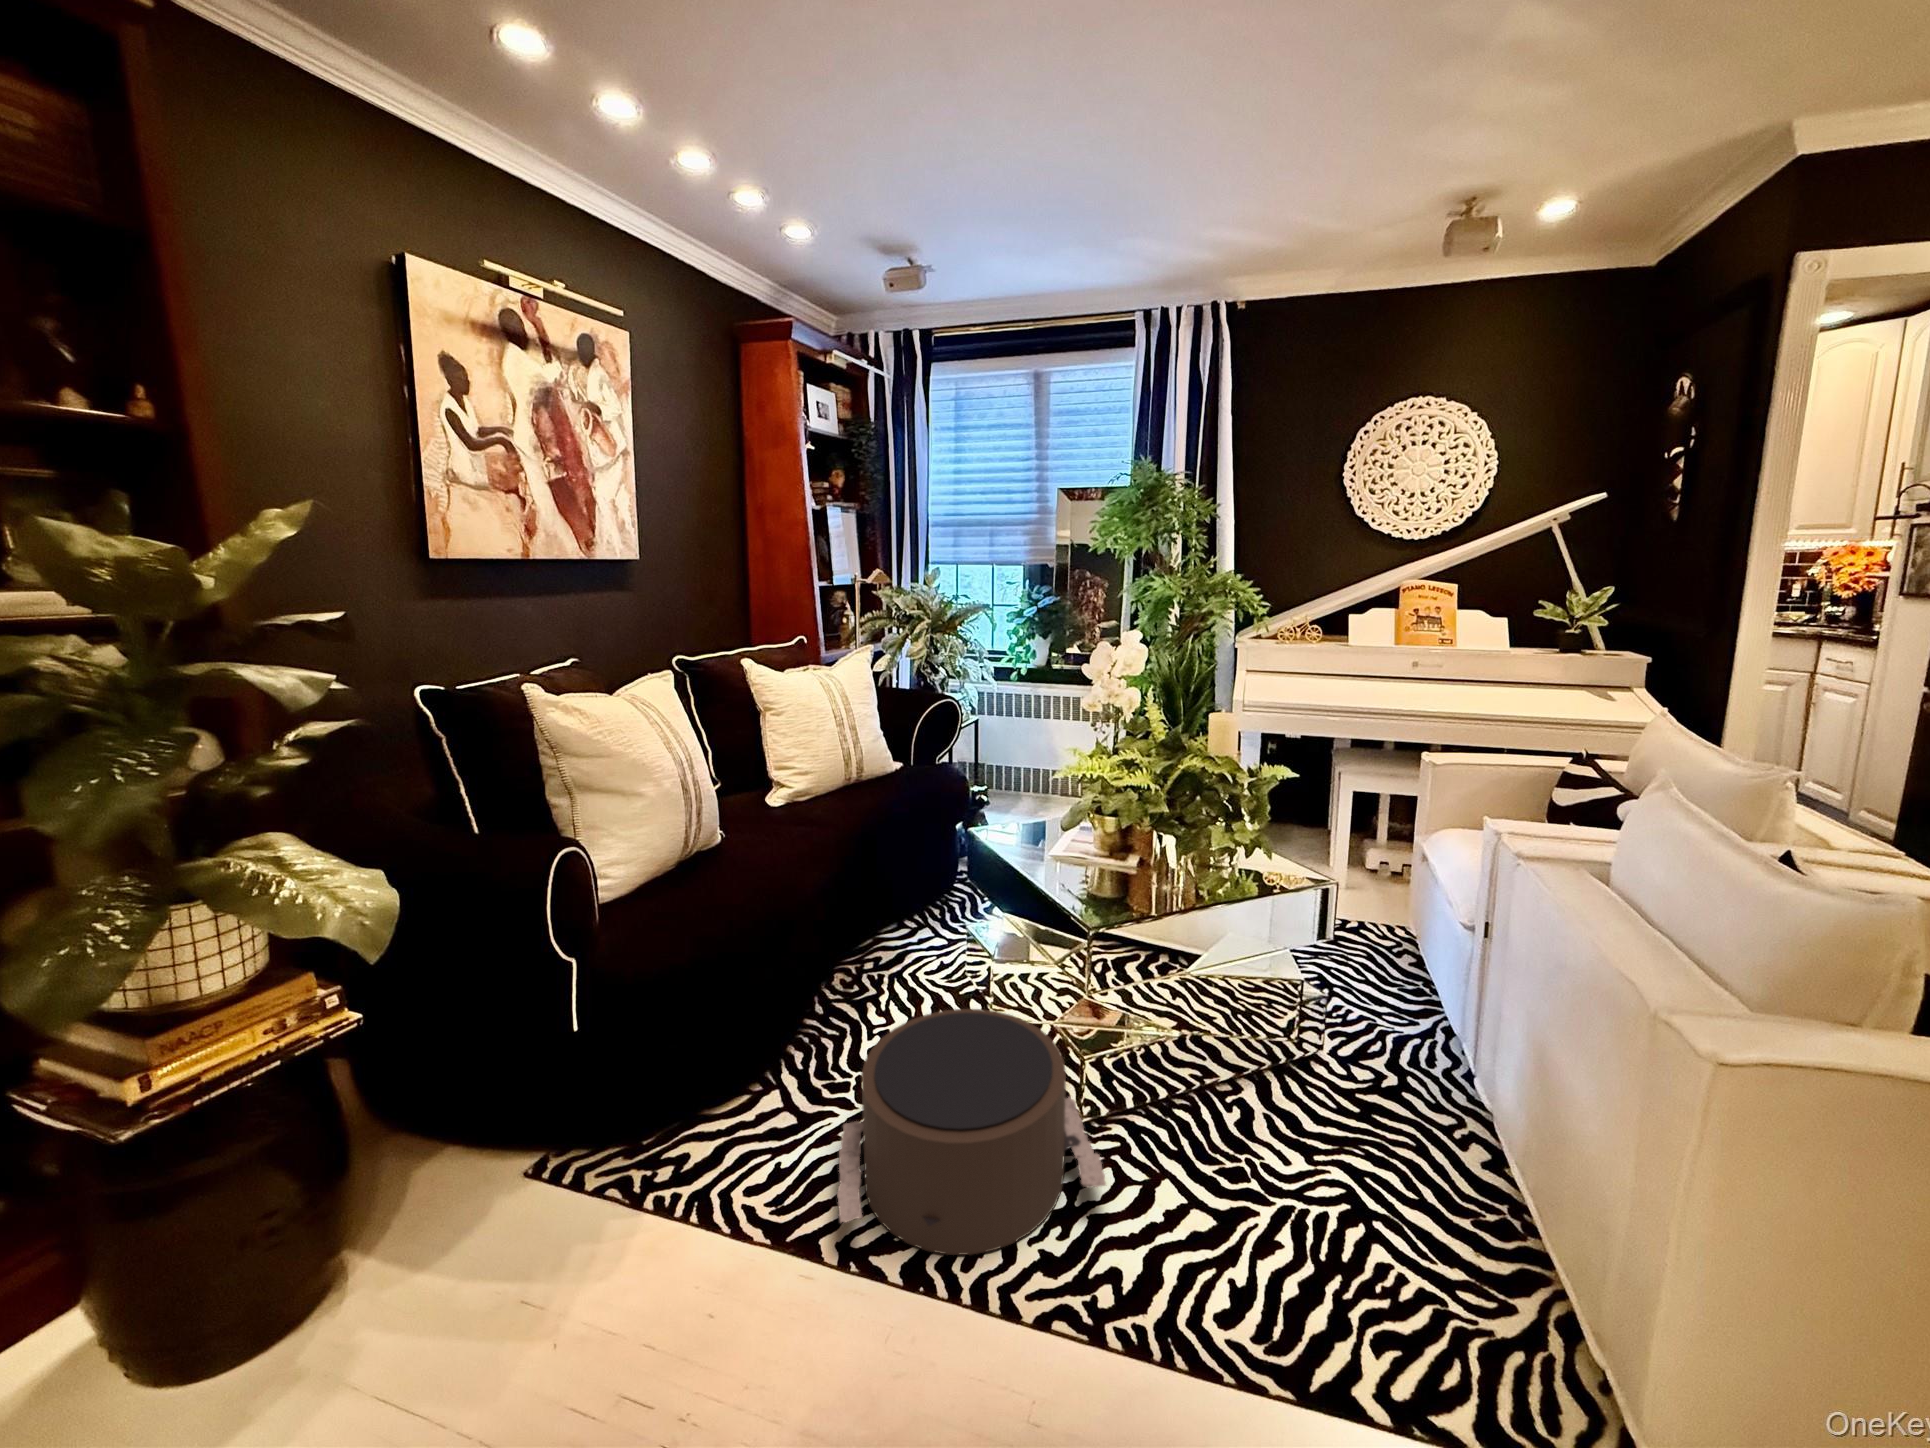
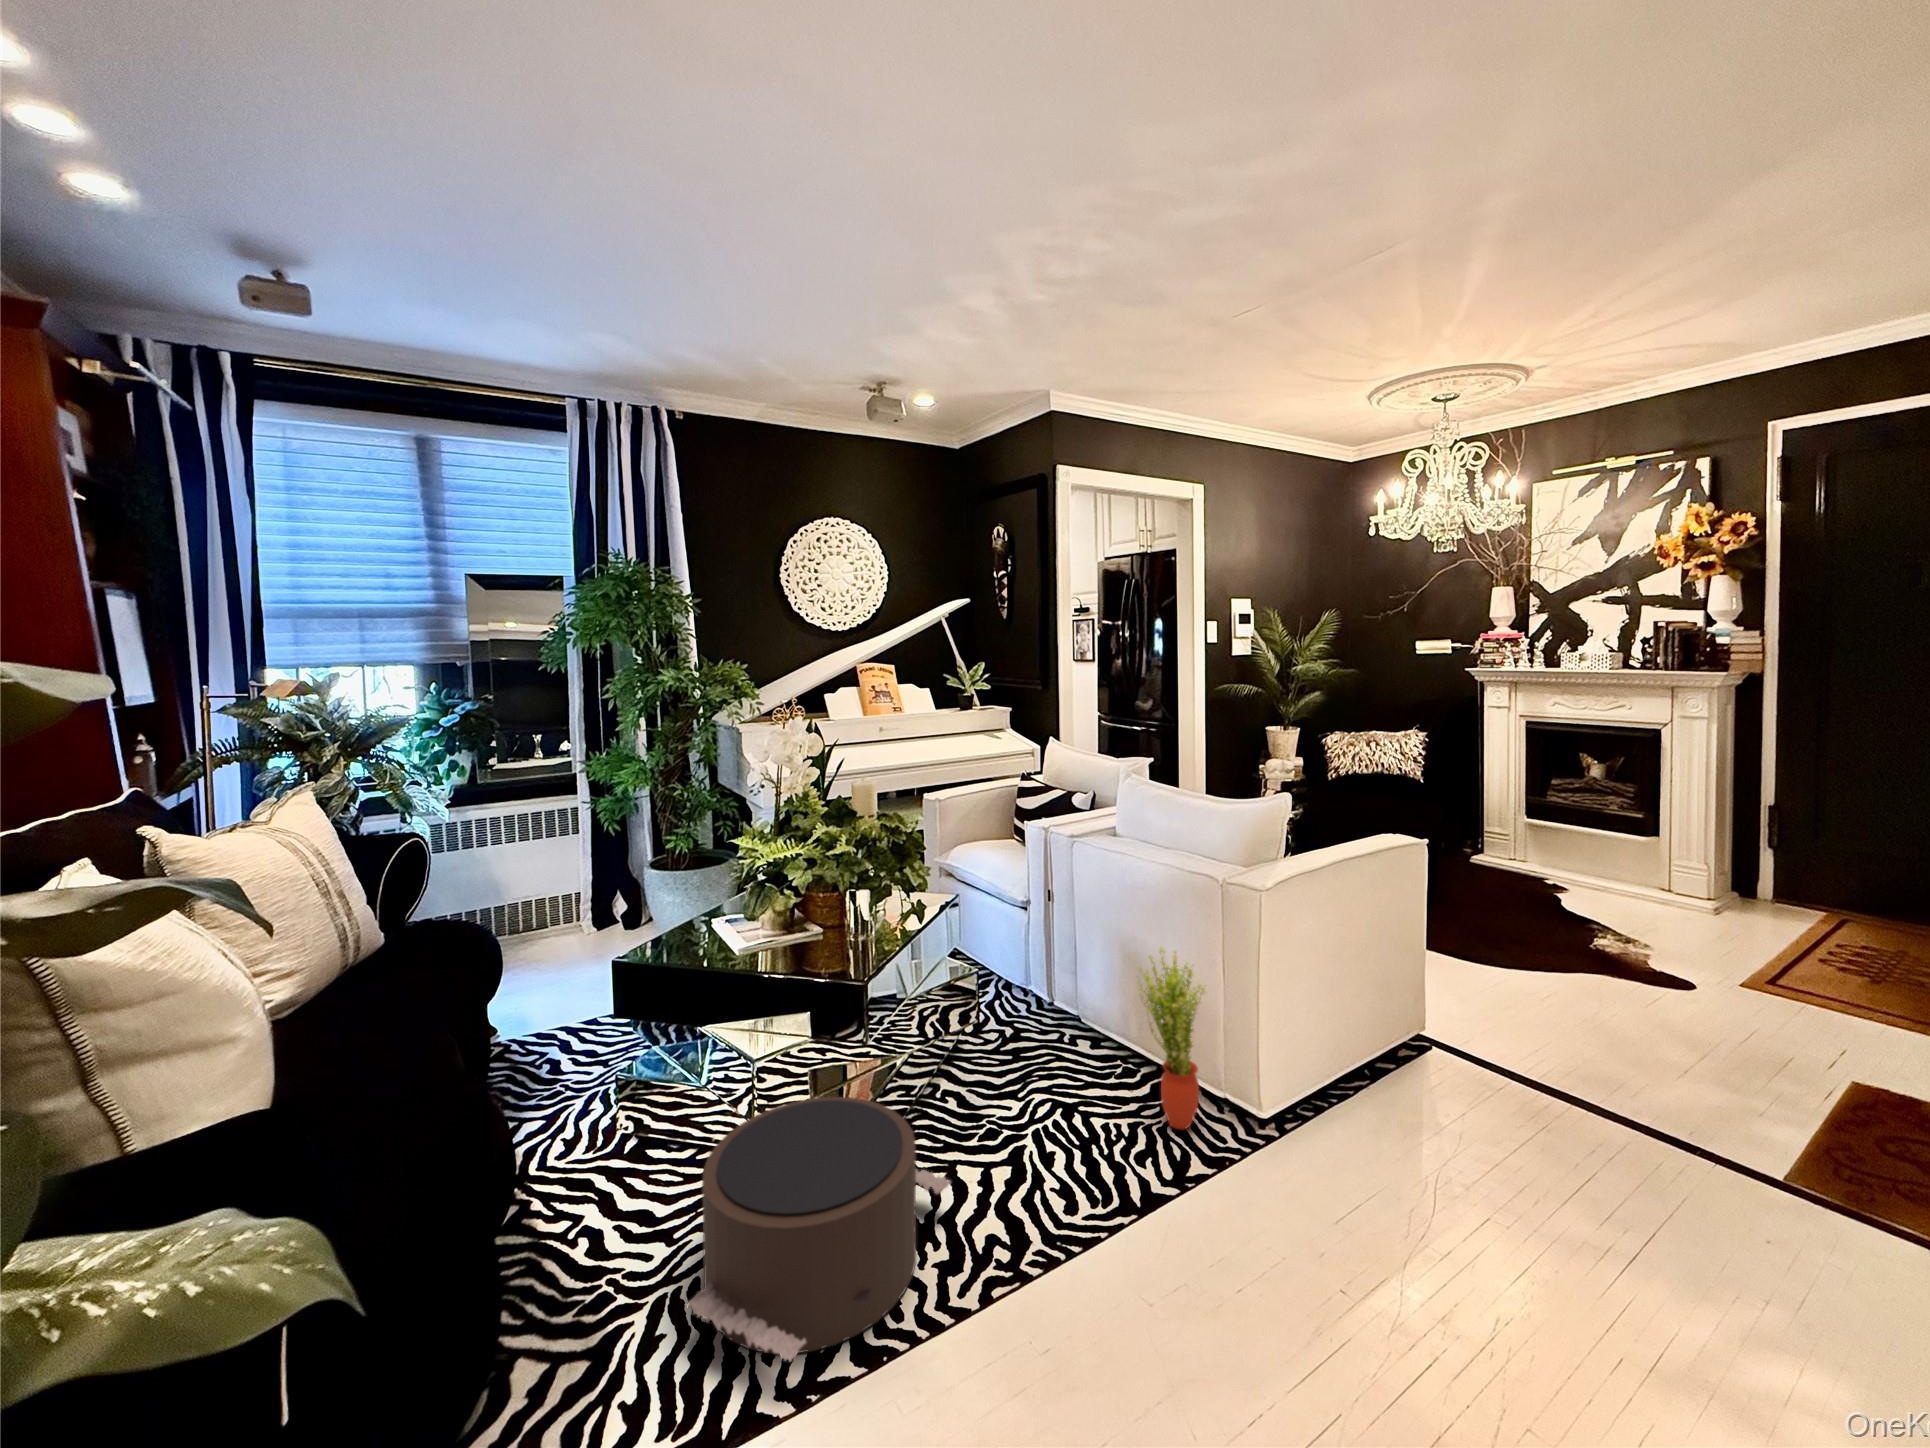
potted plant: none [1457,1070,1573,1369] -> present [1138,947,1206,1129]

